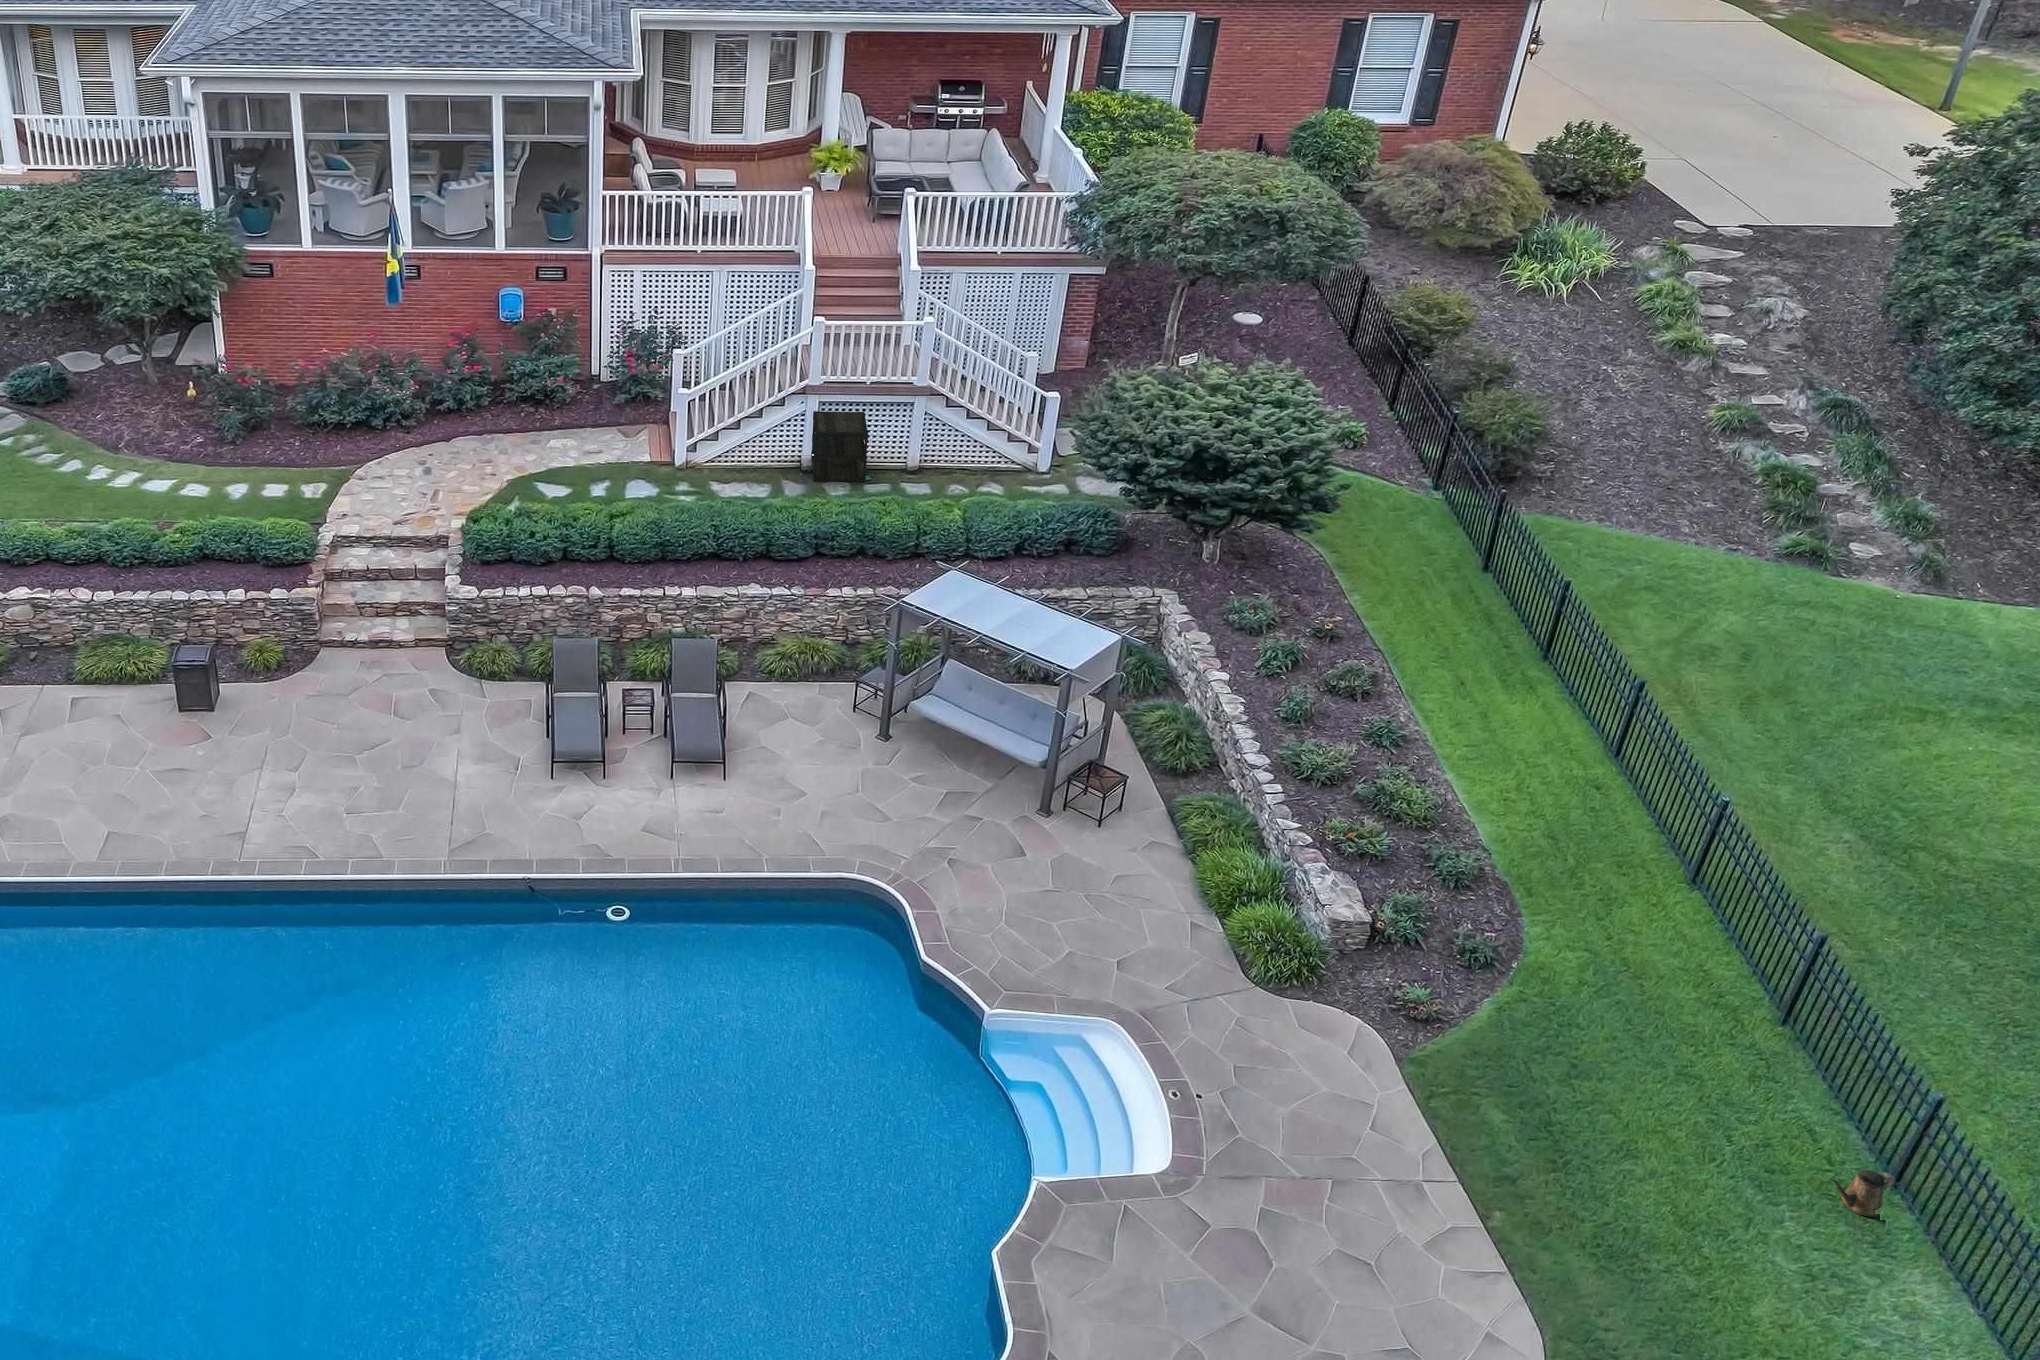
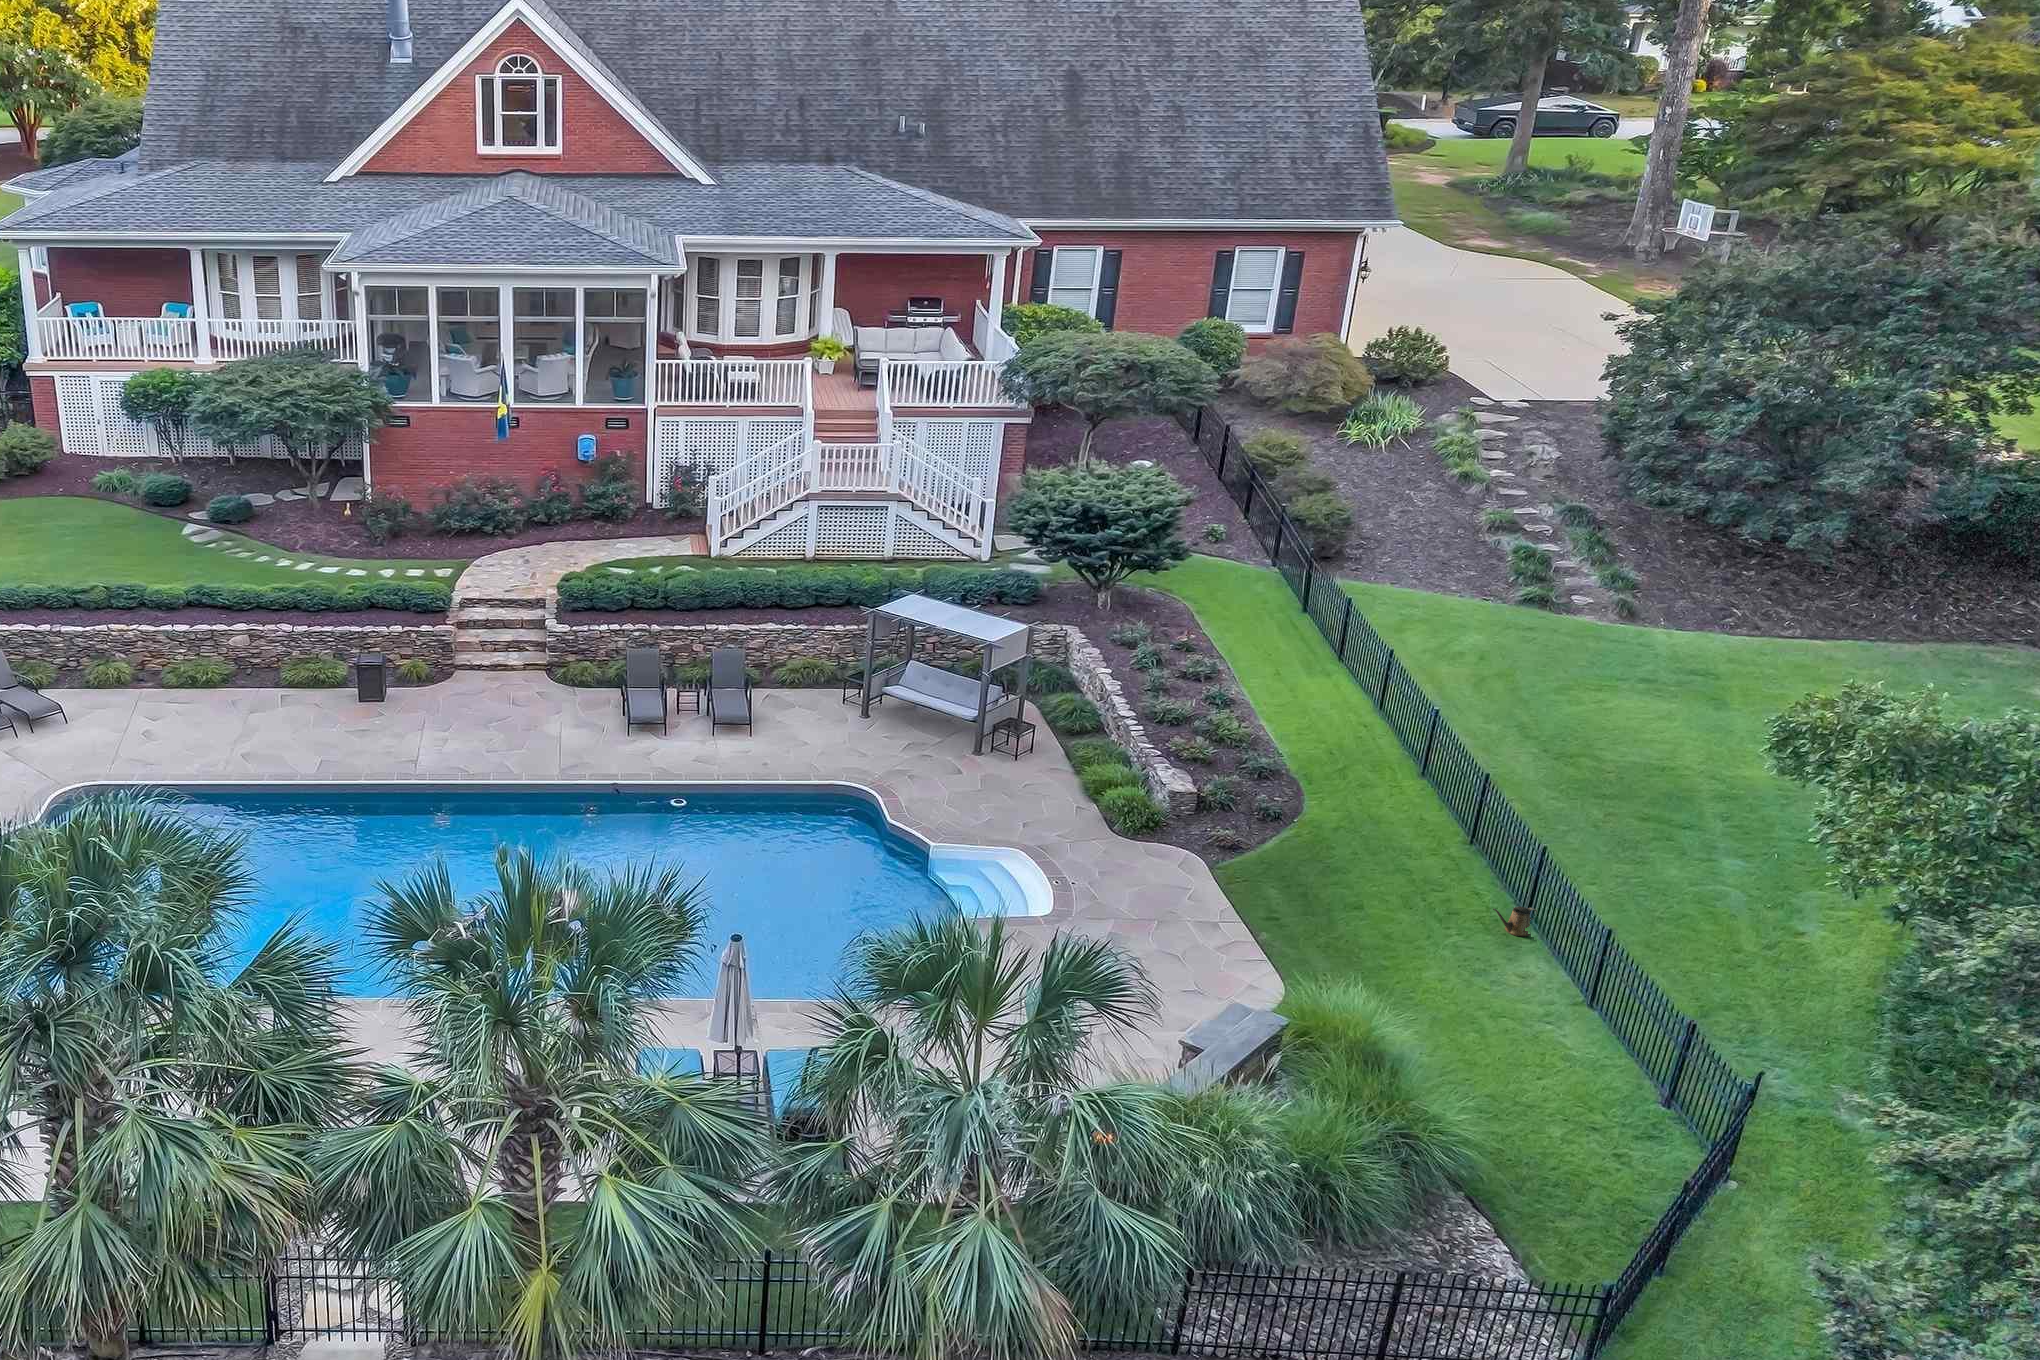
side table: present [811,411,868,482] -> none [812,515,854,564]

